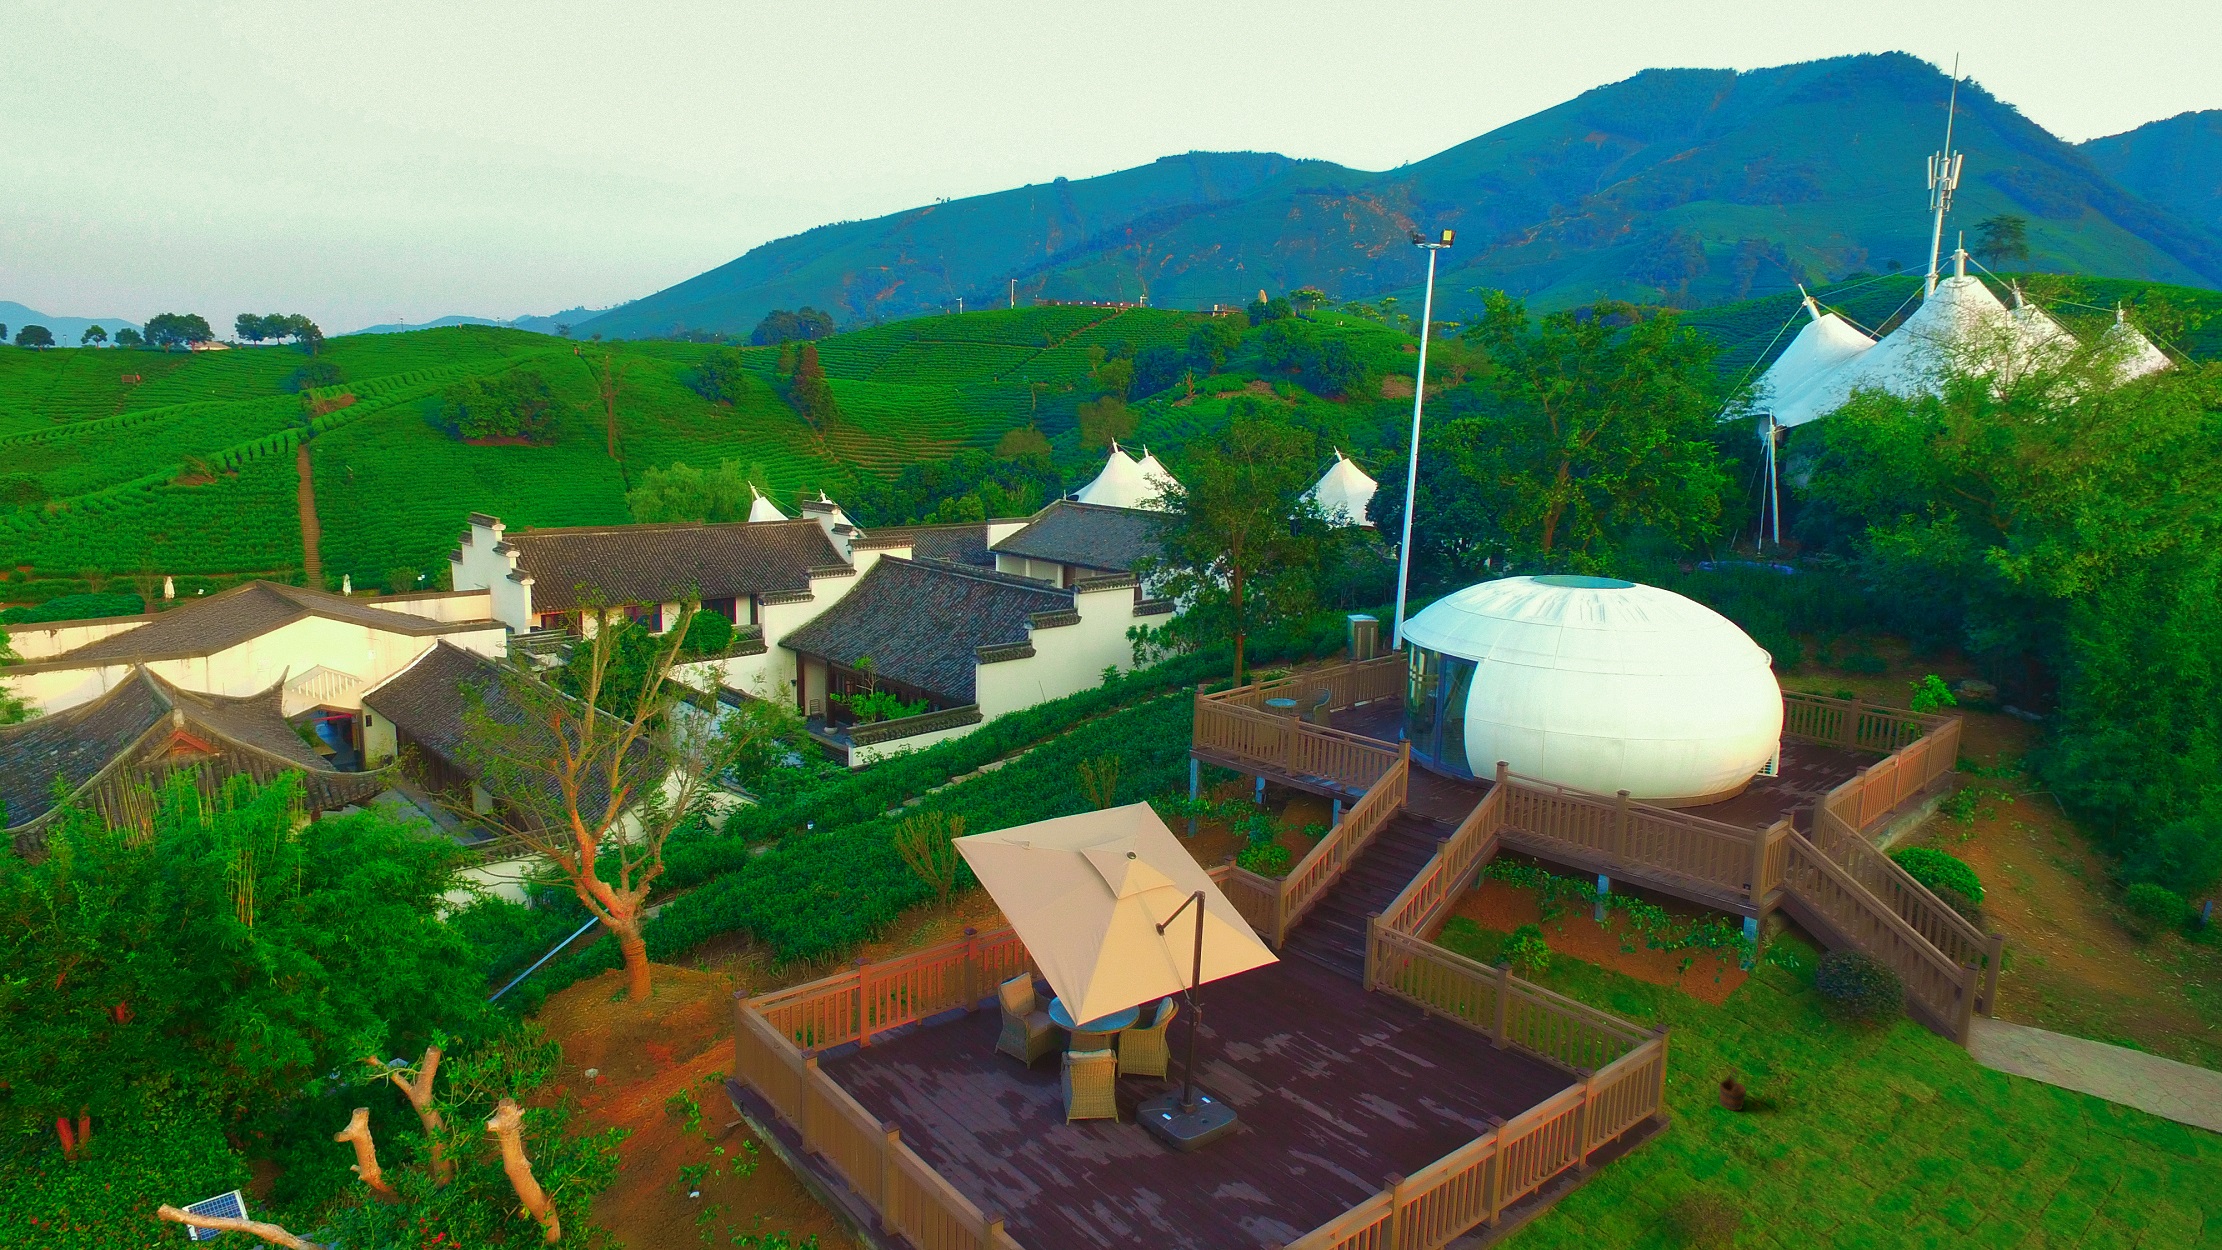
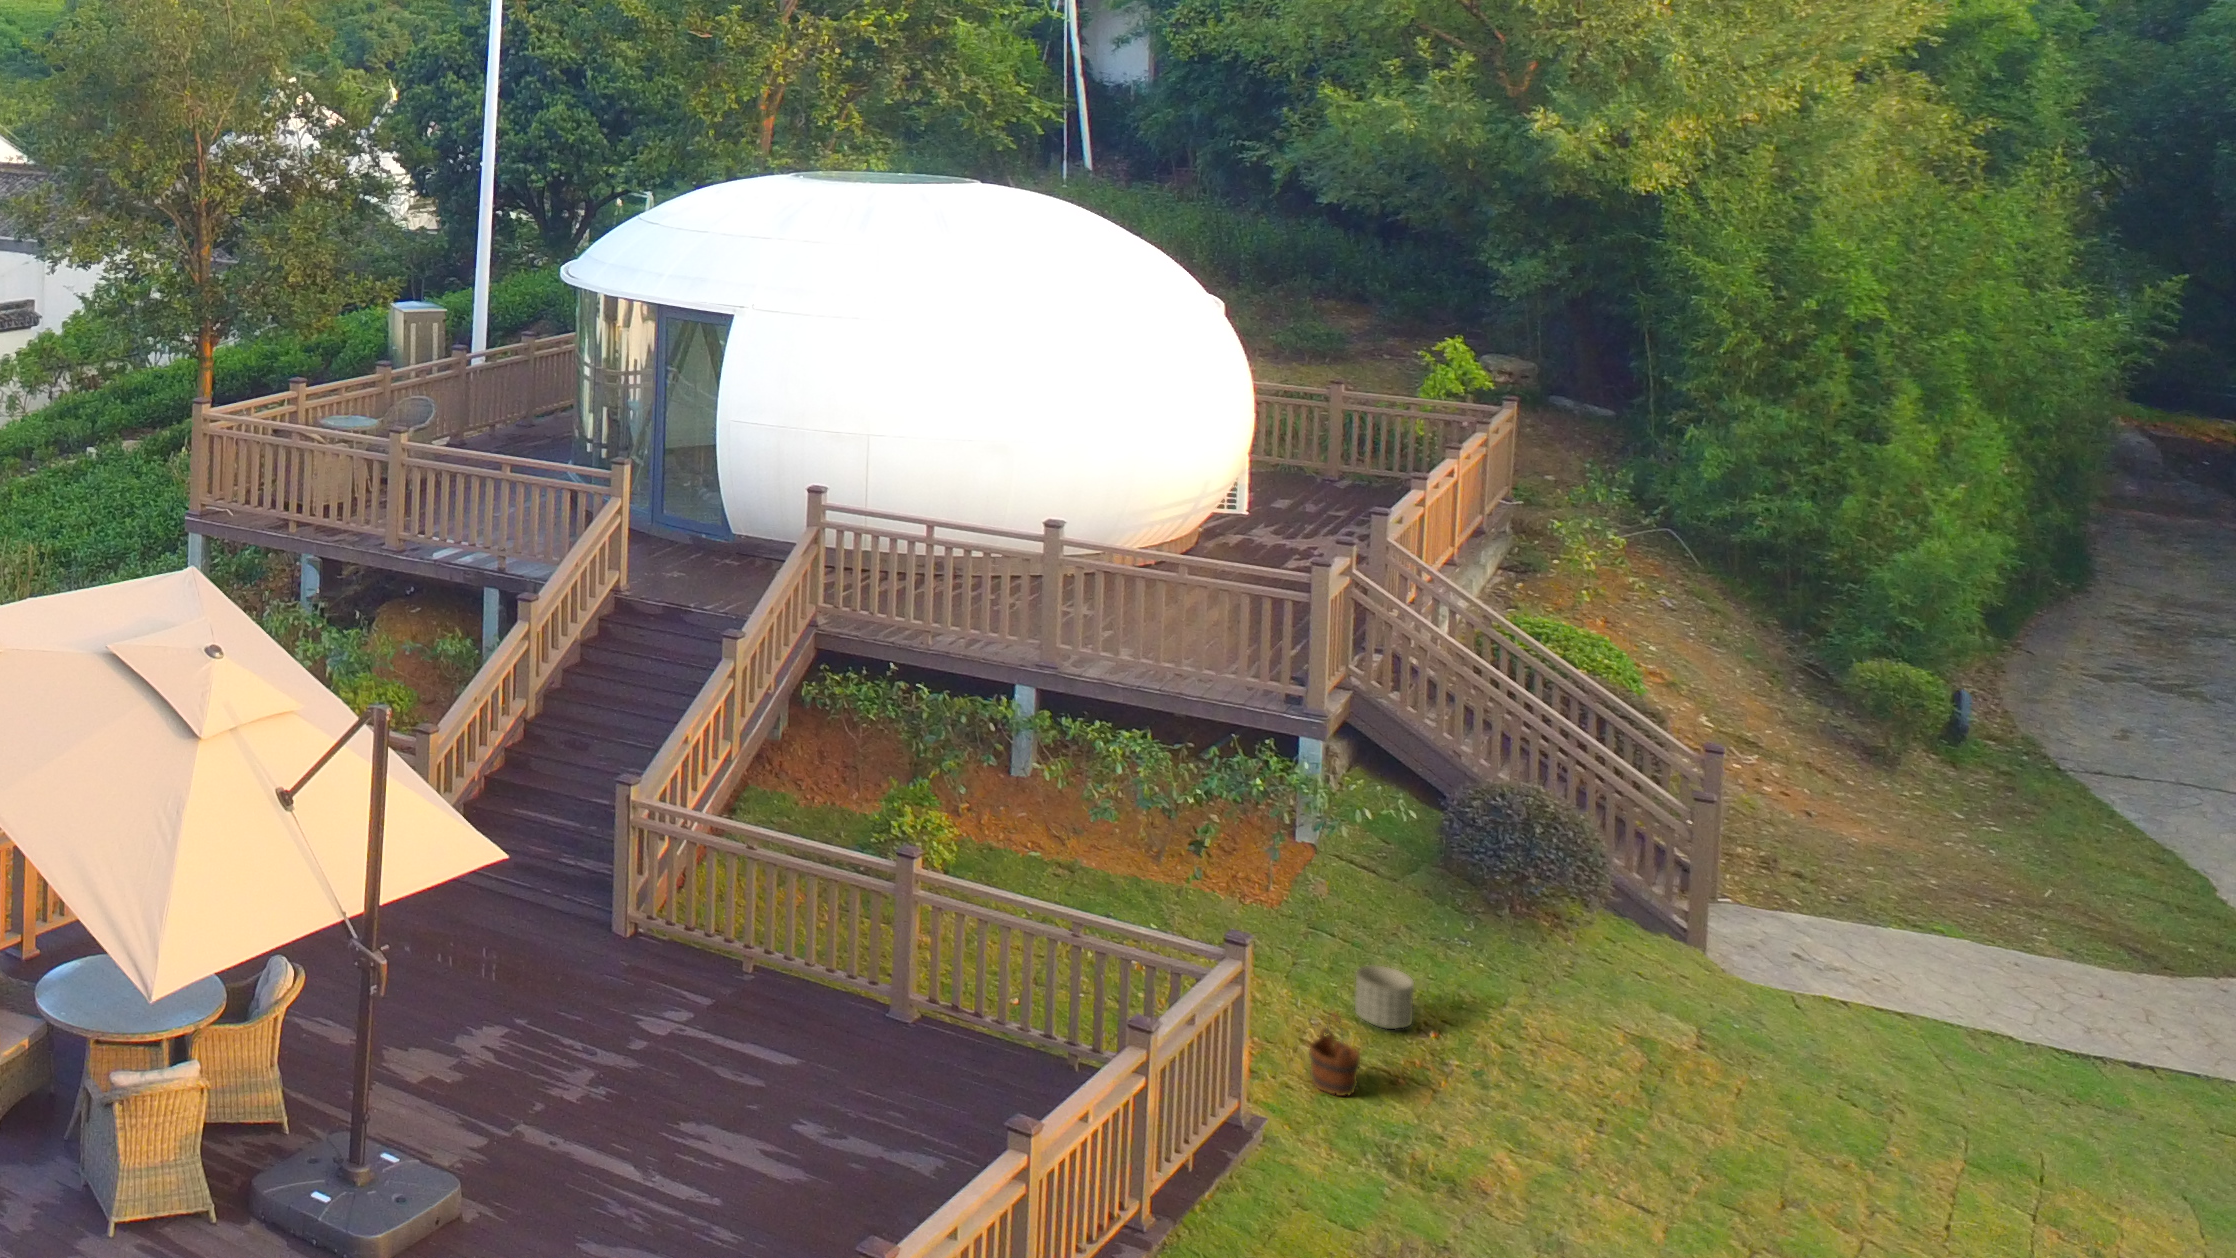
planter: none [1759,1042,1792,1077] -> present [1355,965,1414,1029]

